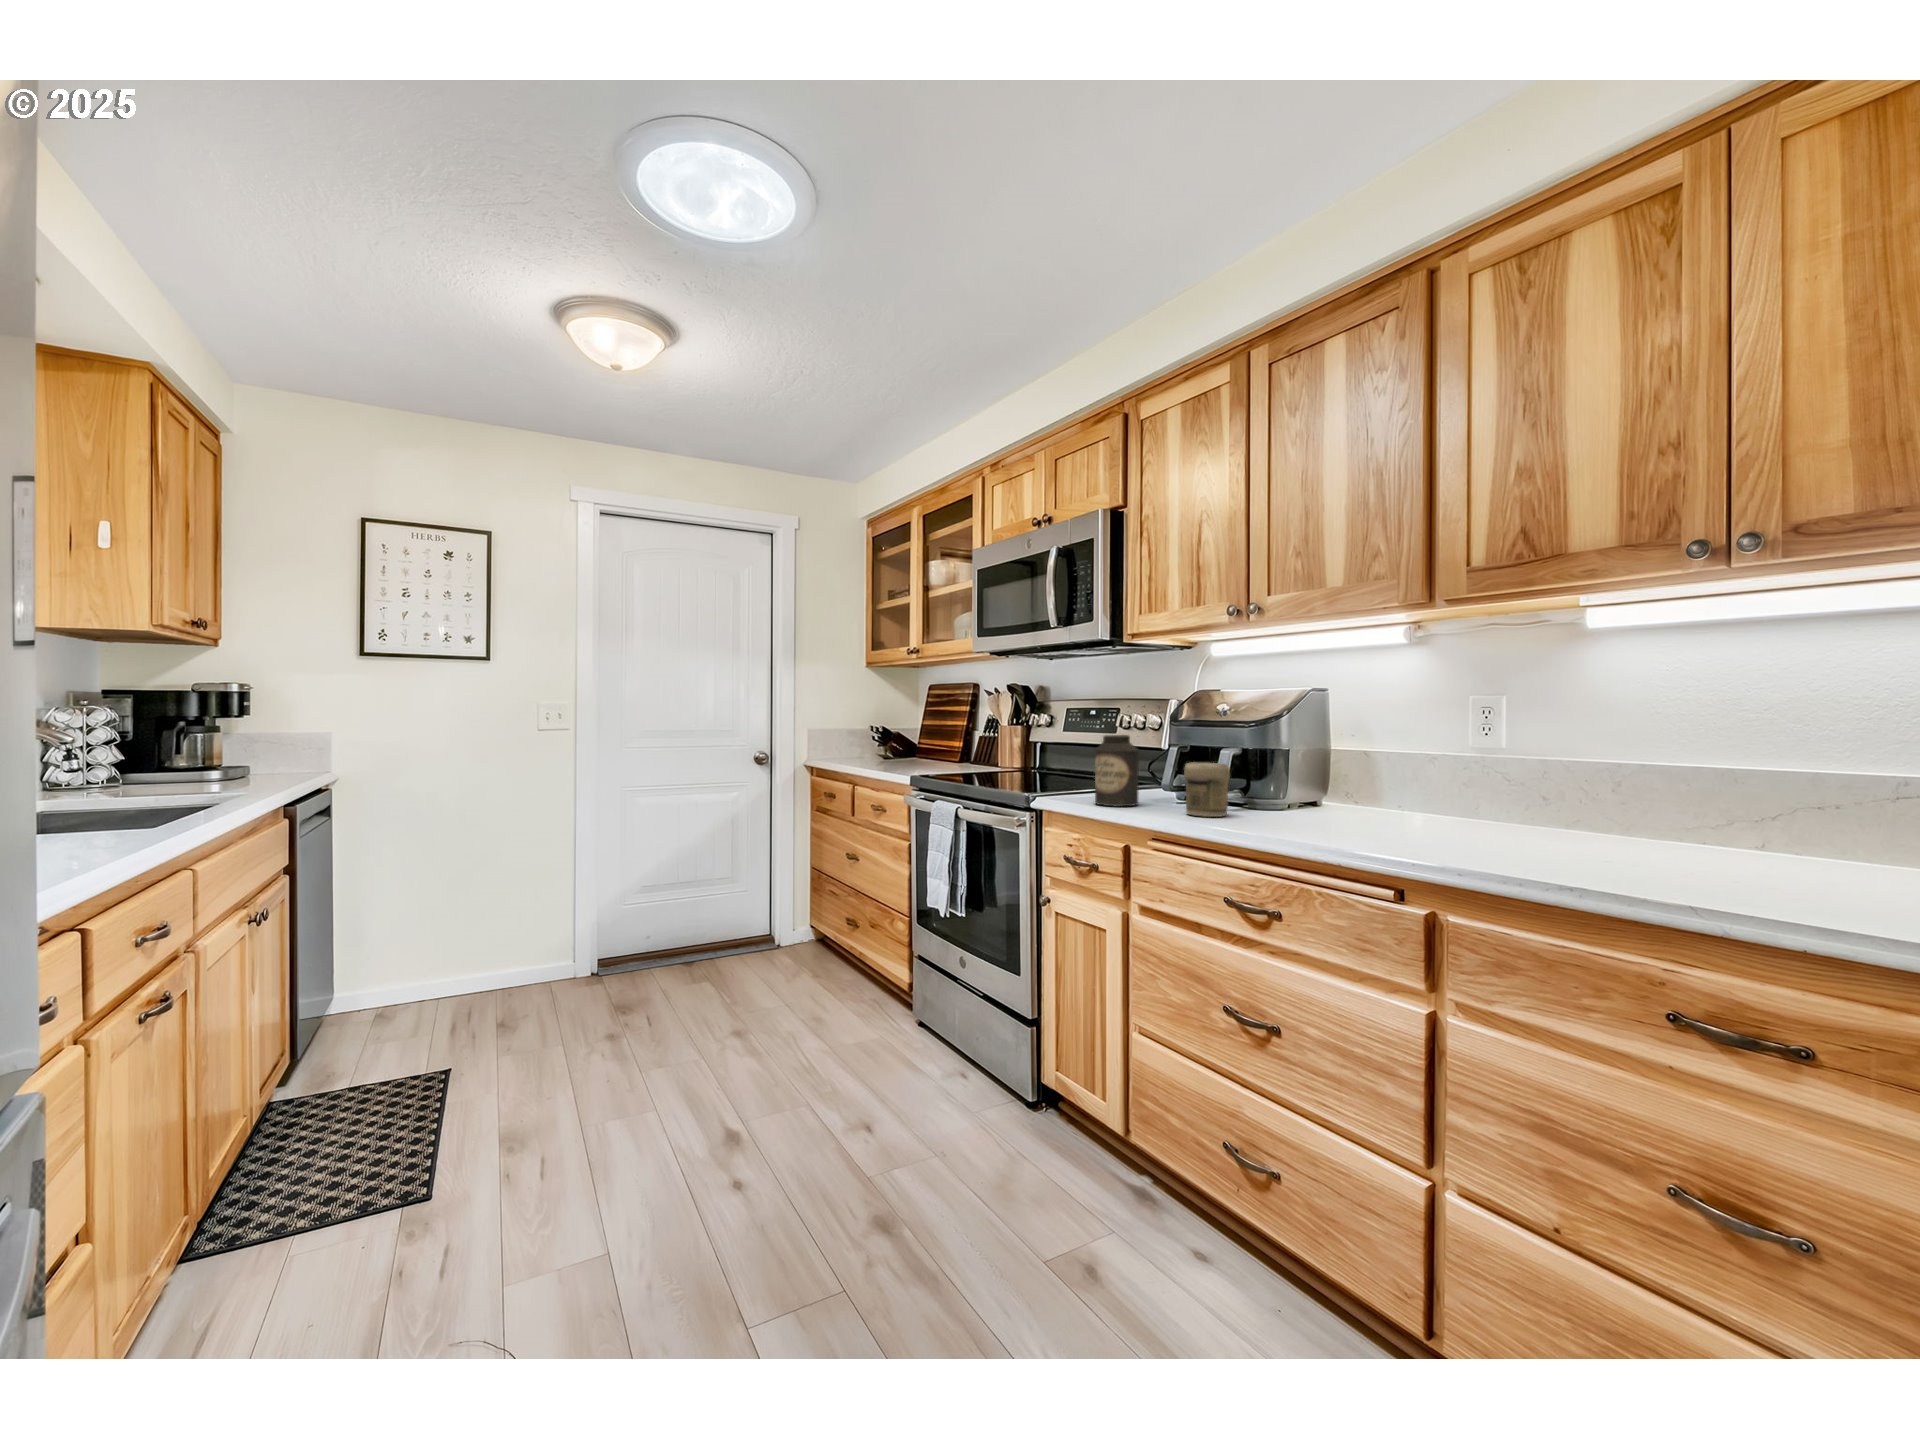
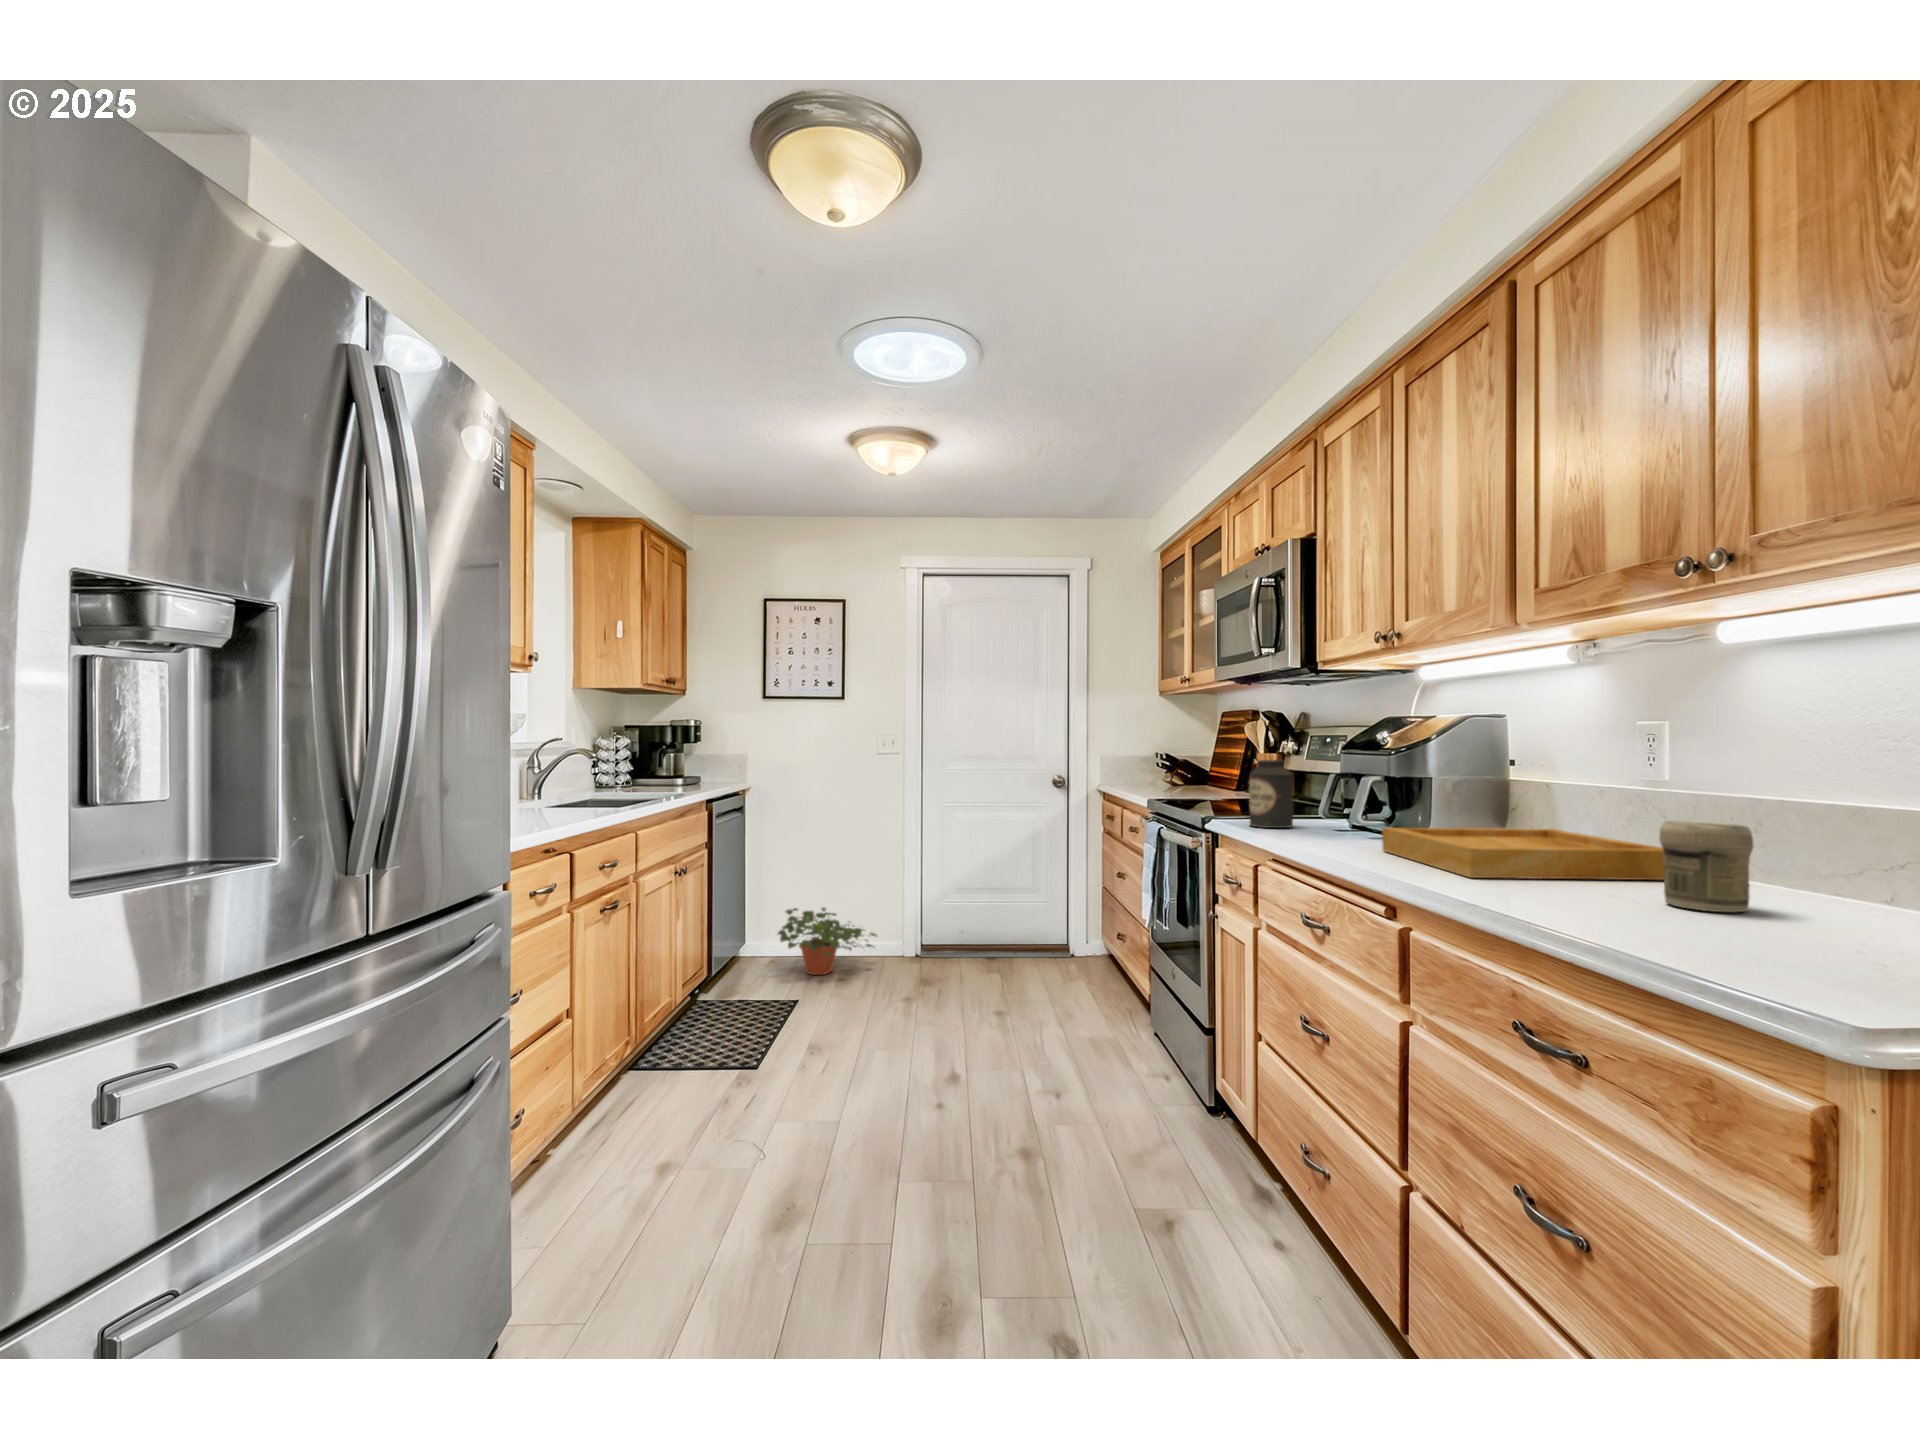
jar: present [1184,763,1230,817] -> present [1659,821,1754,912]
tray: none [1297,796,1580,854] -> present [1382,828,1664,880]
potted plant: none [398,932,548,1025] -> present [778,908,877,975]

